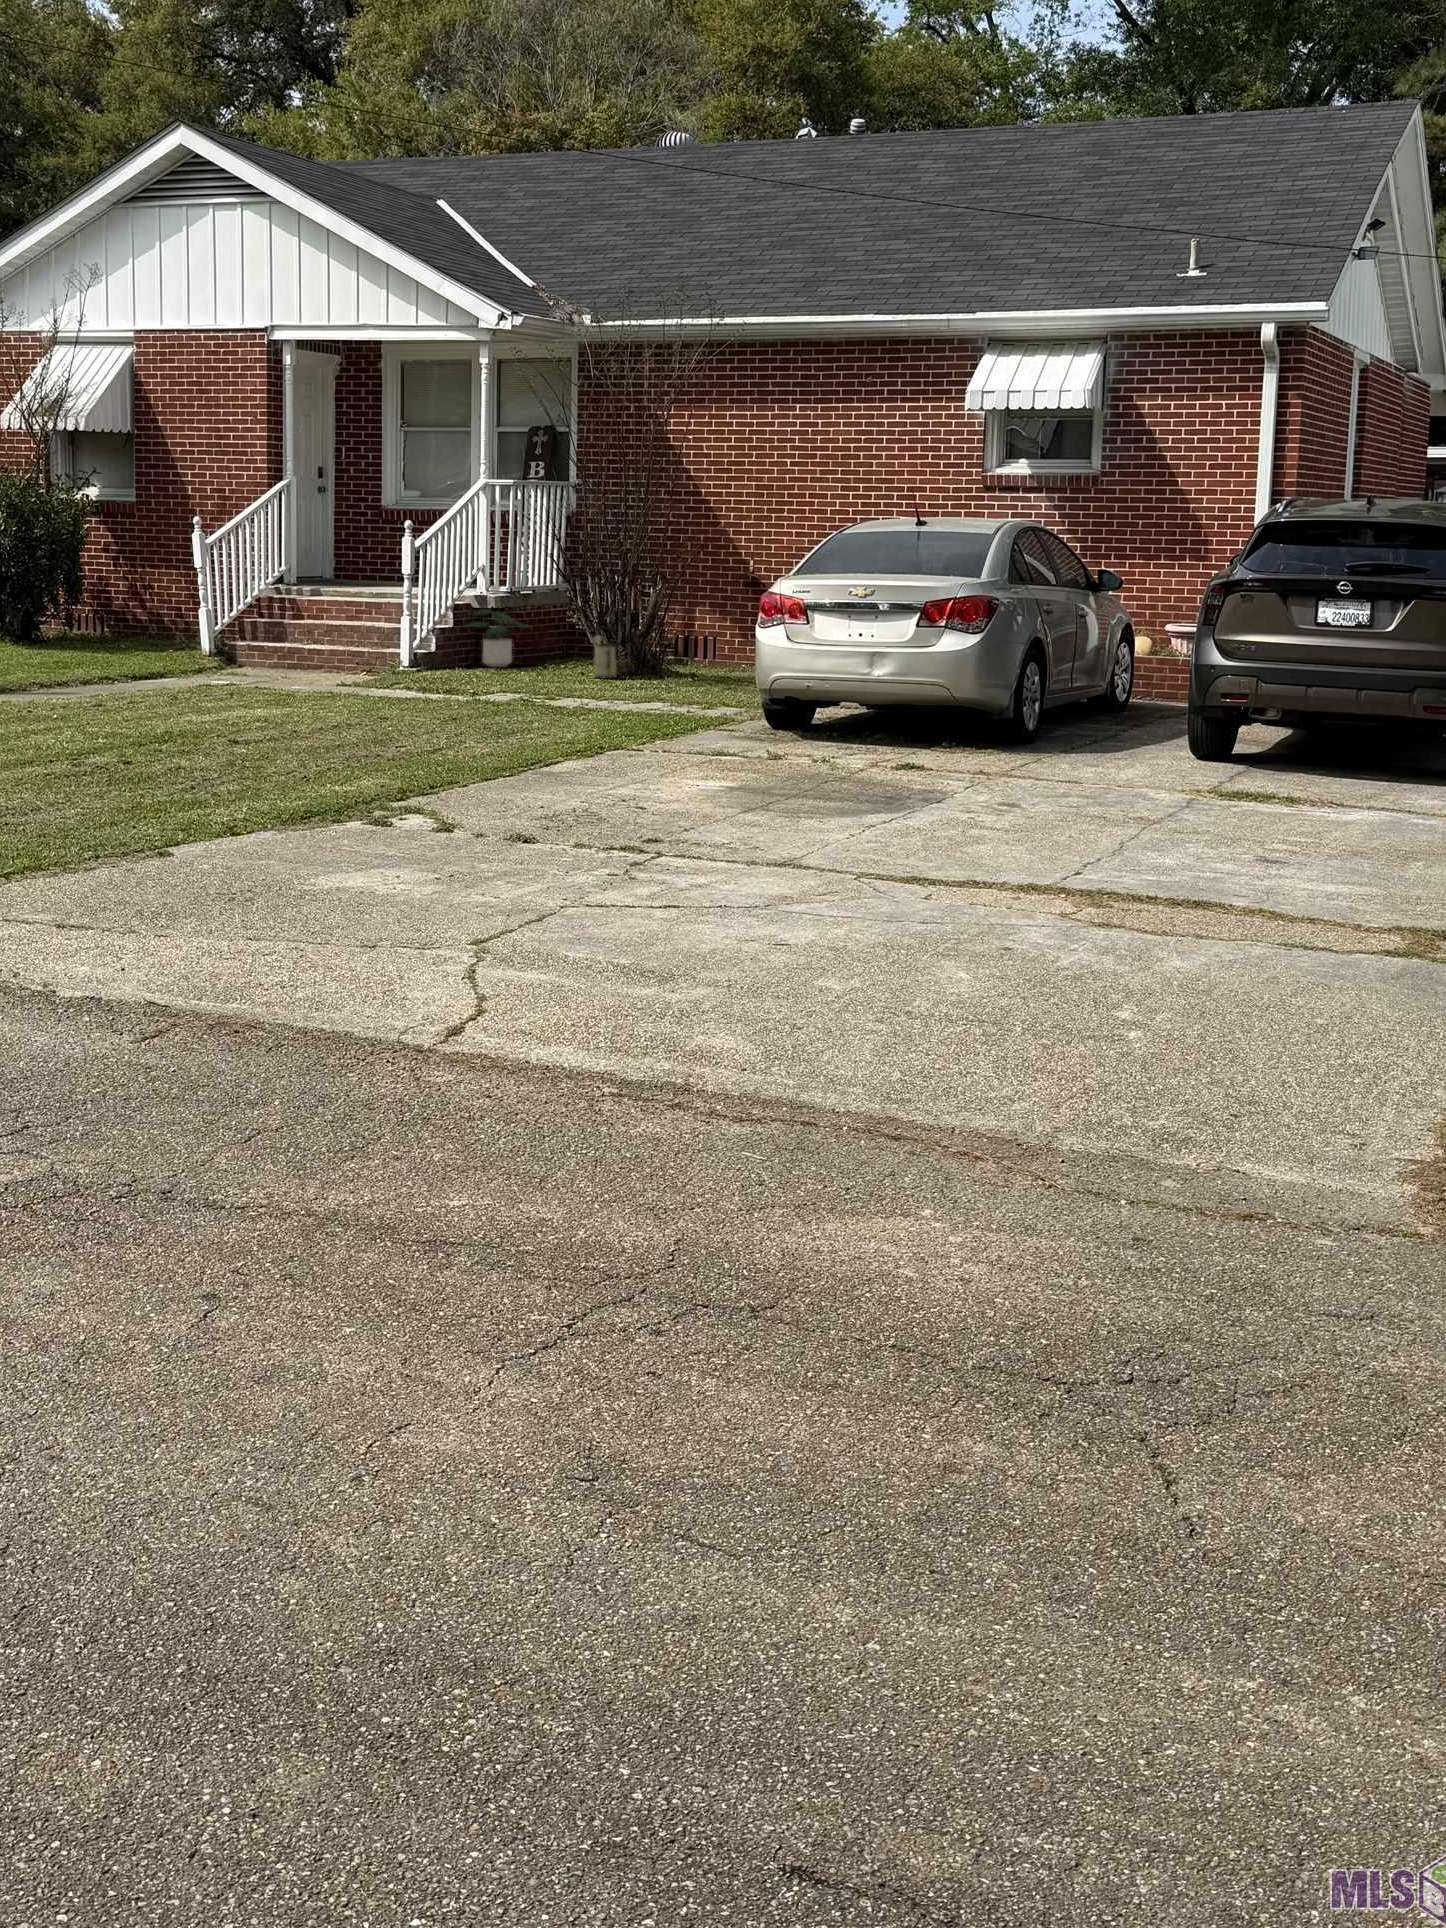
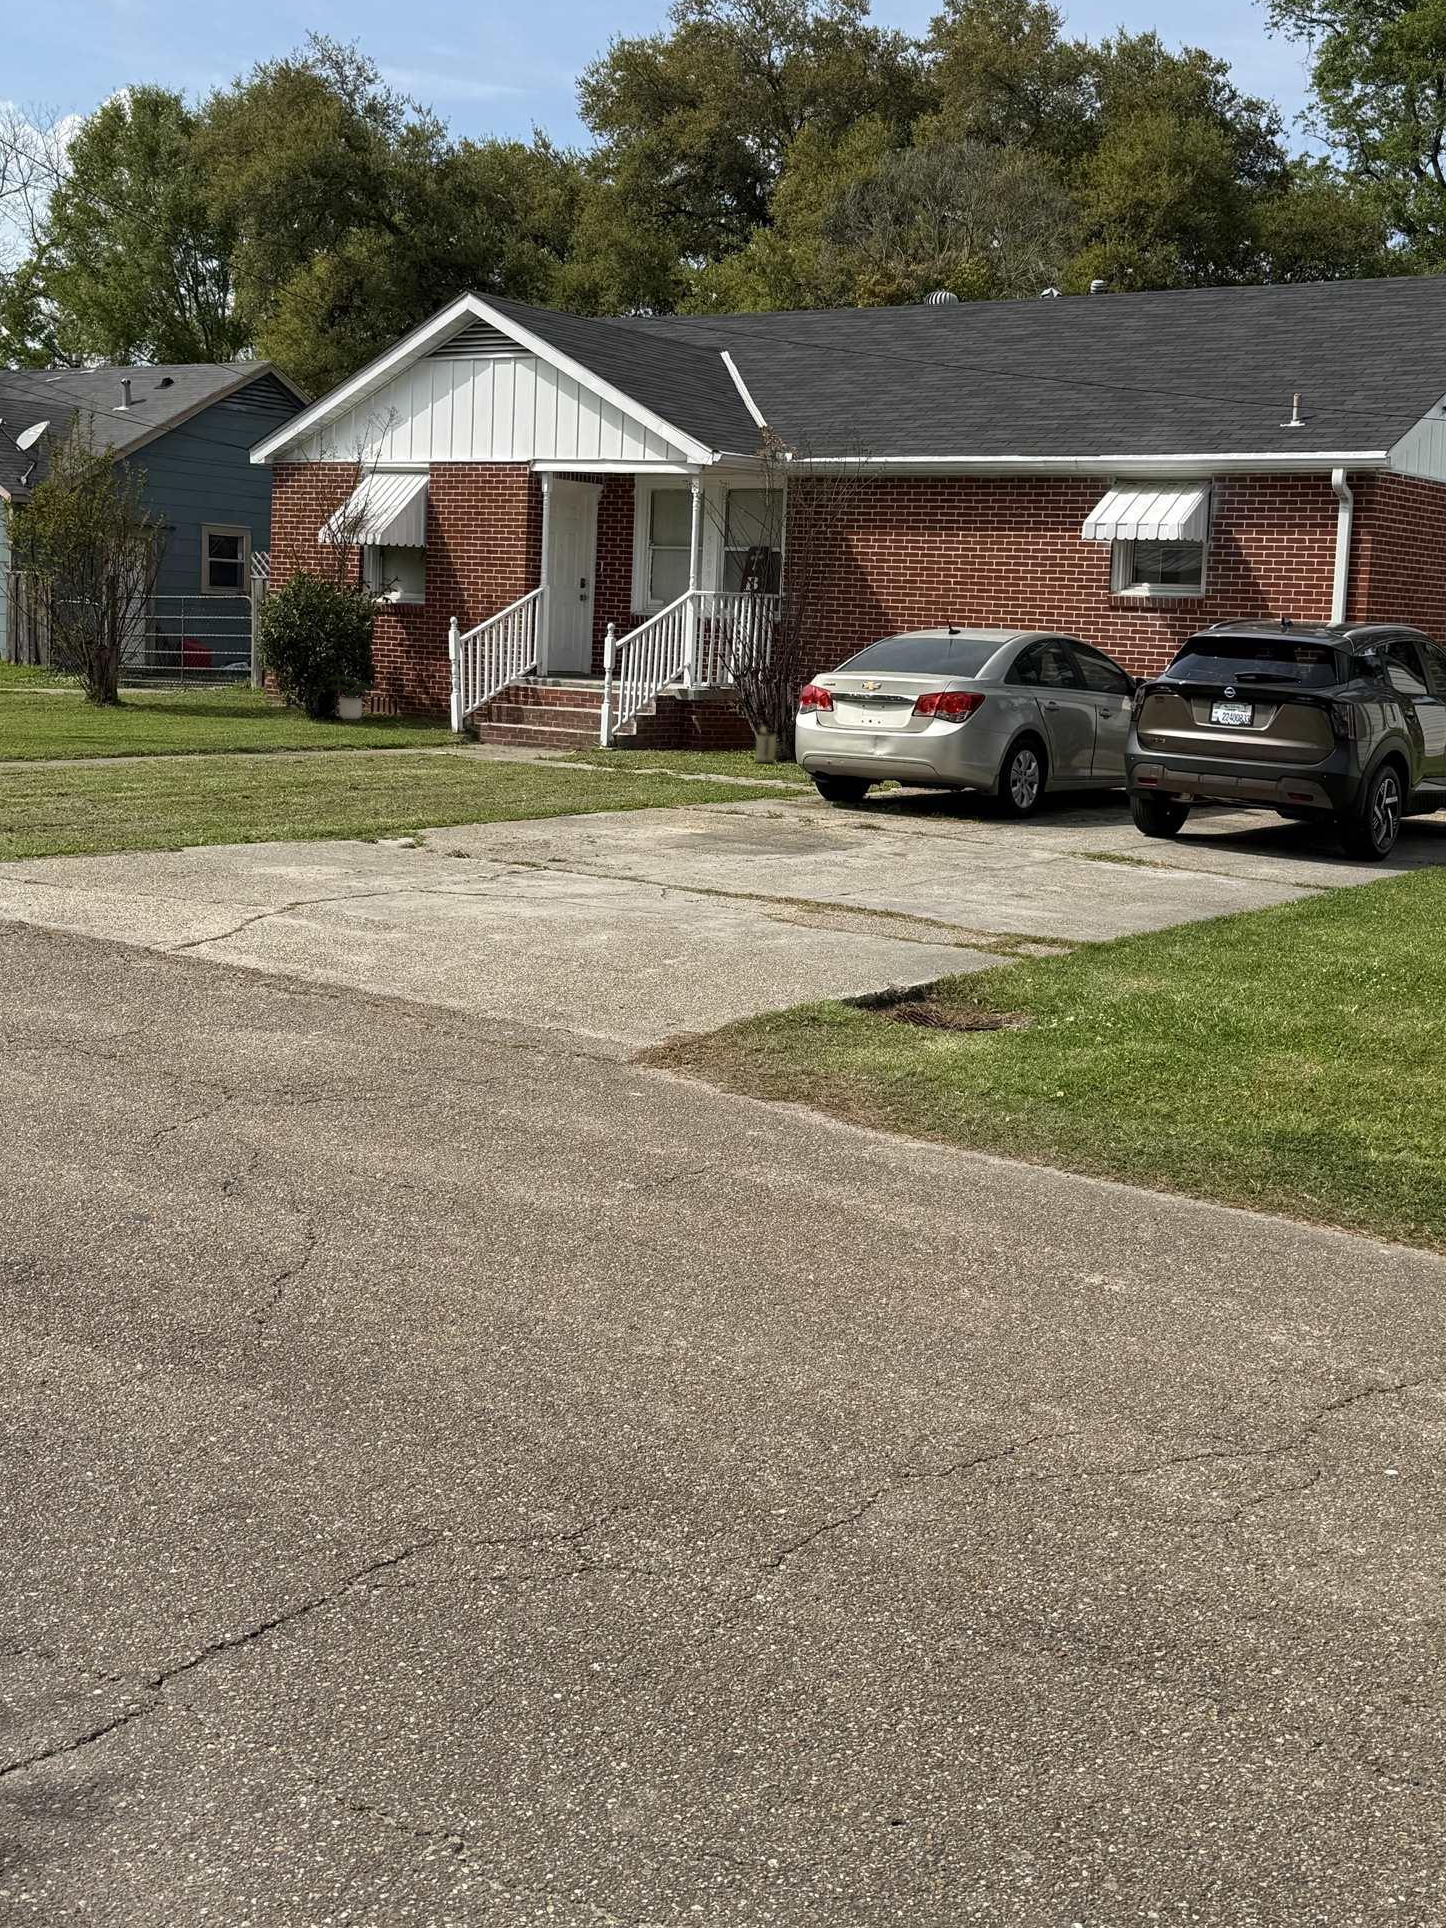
potted plant: present [466,610,533,667] -> present [328,676,373,719]

